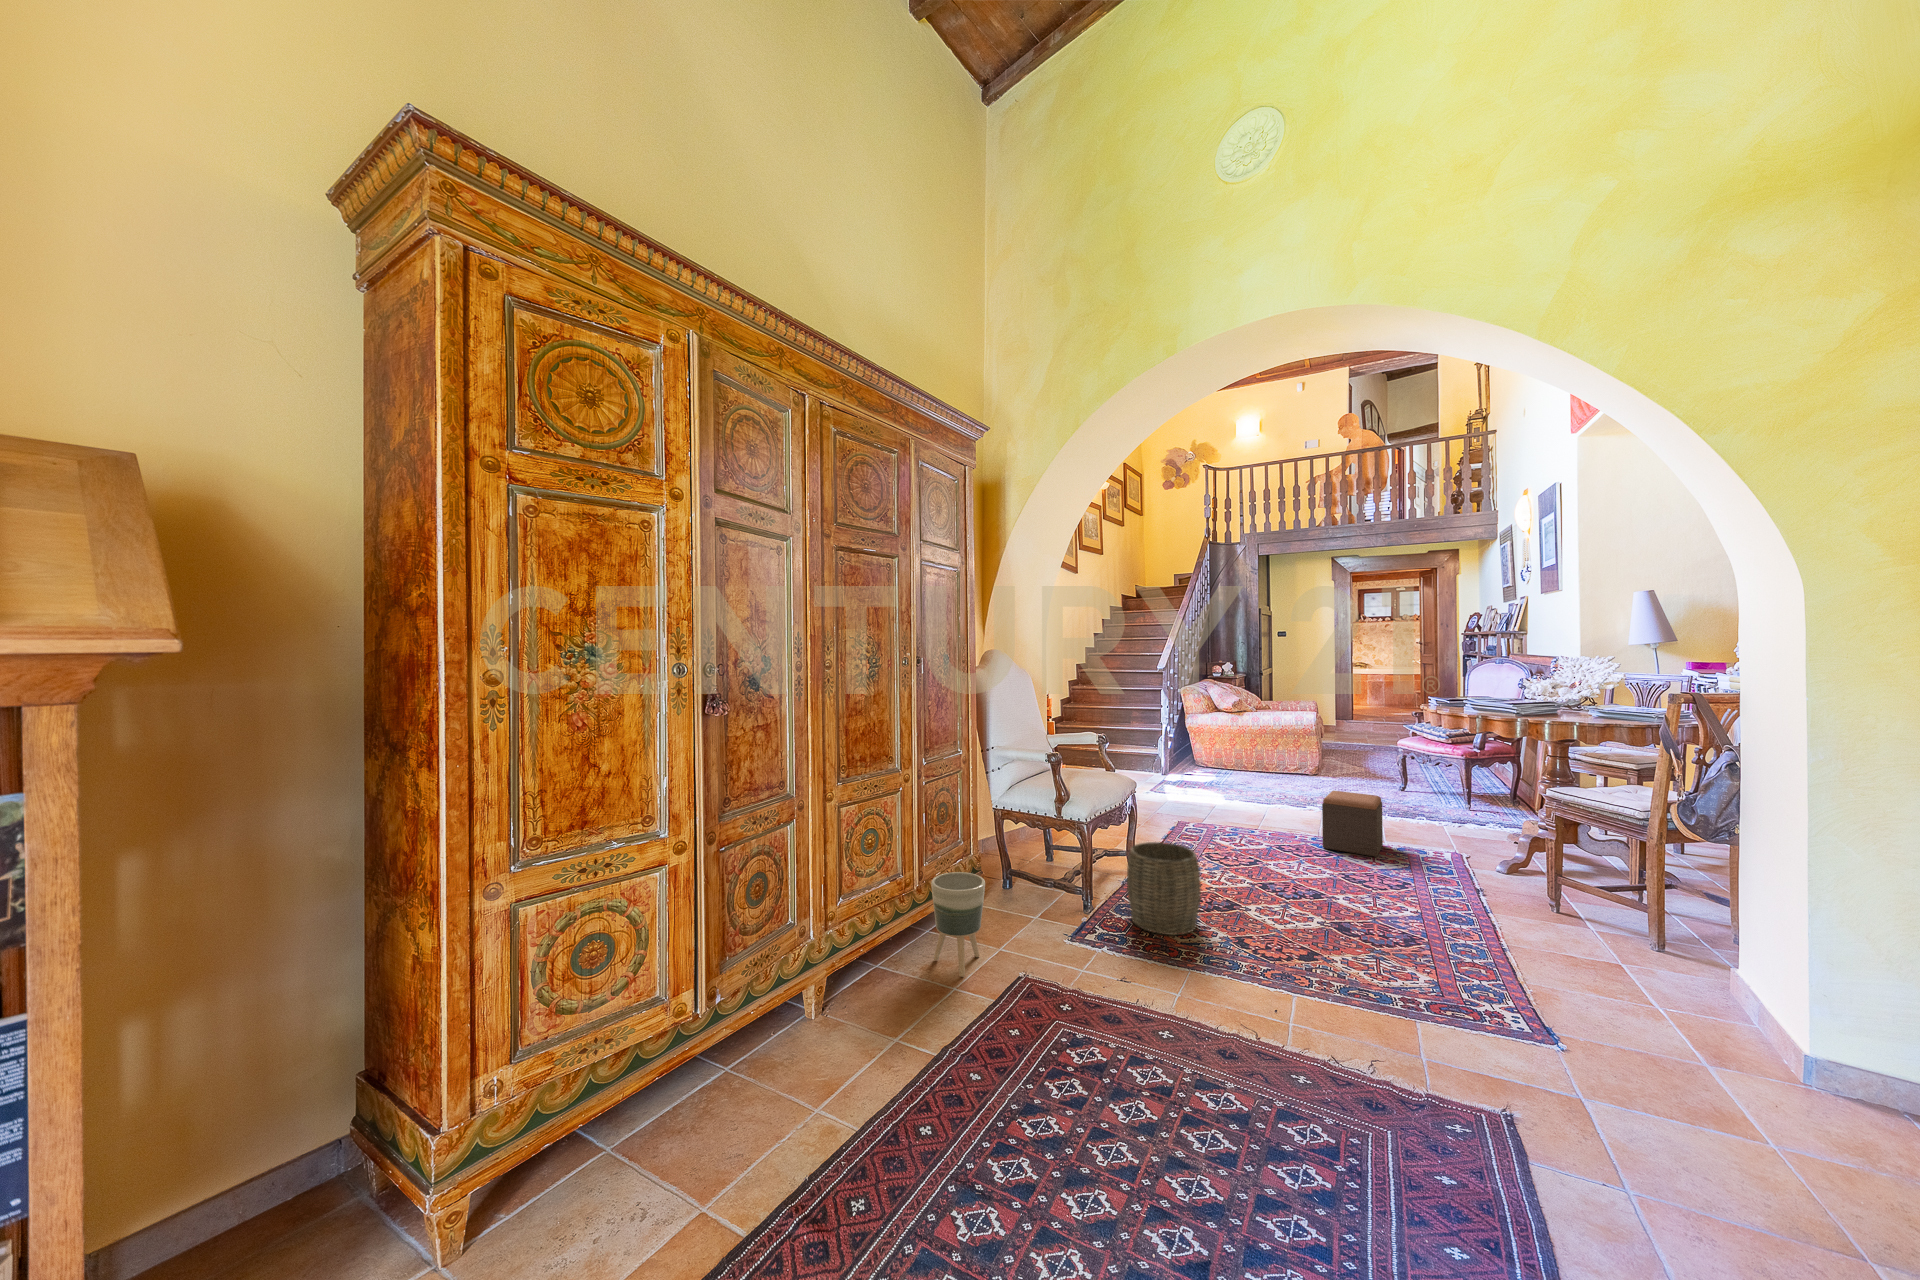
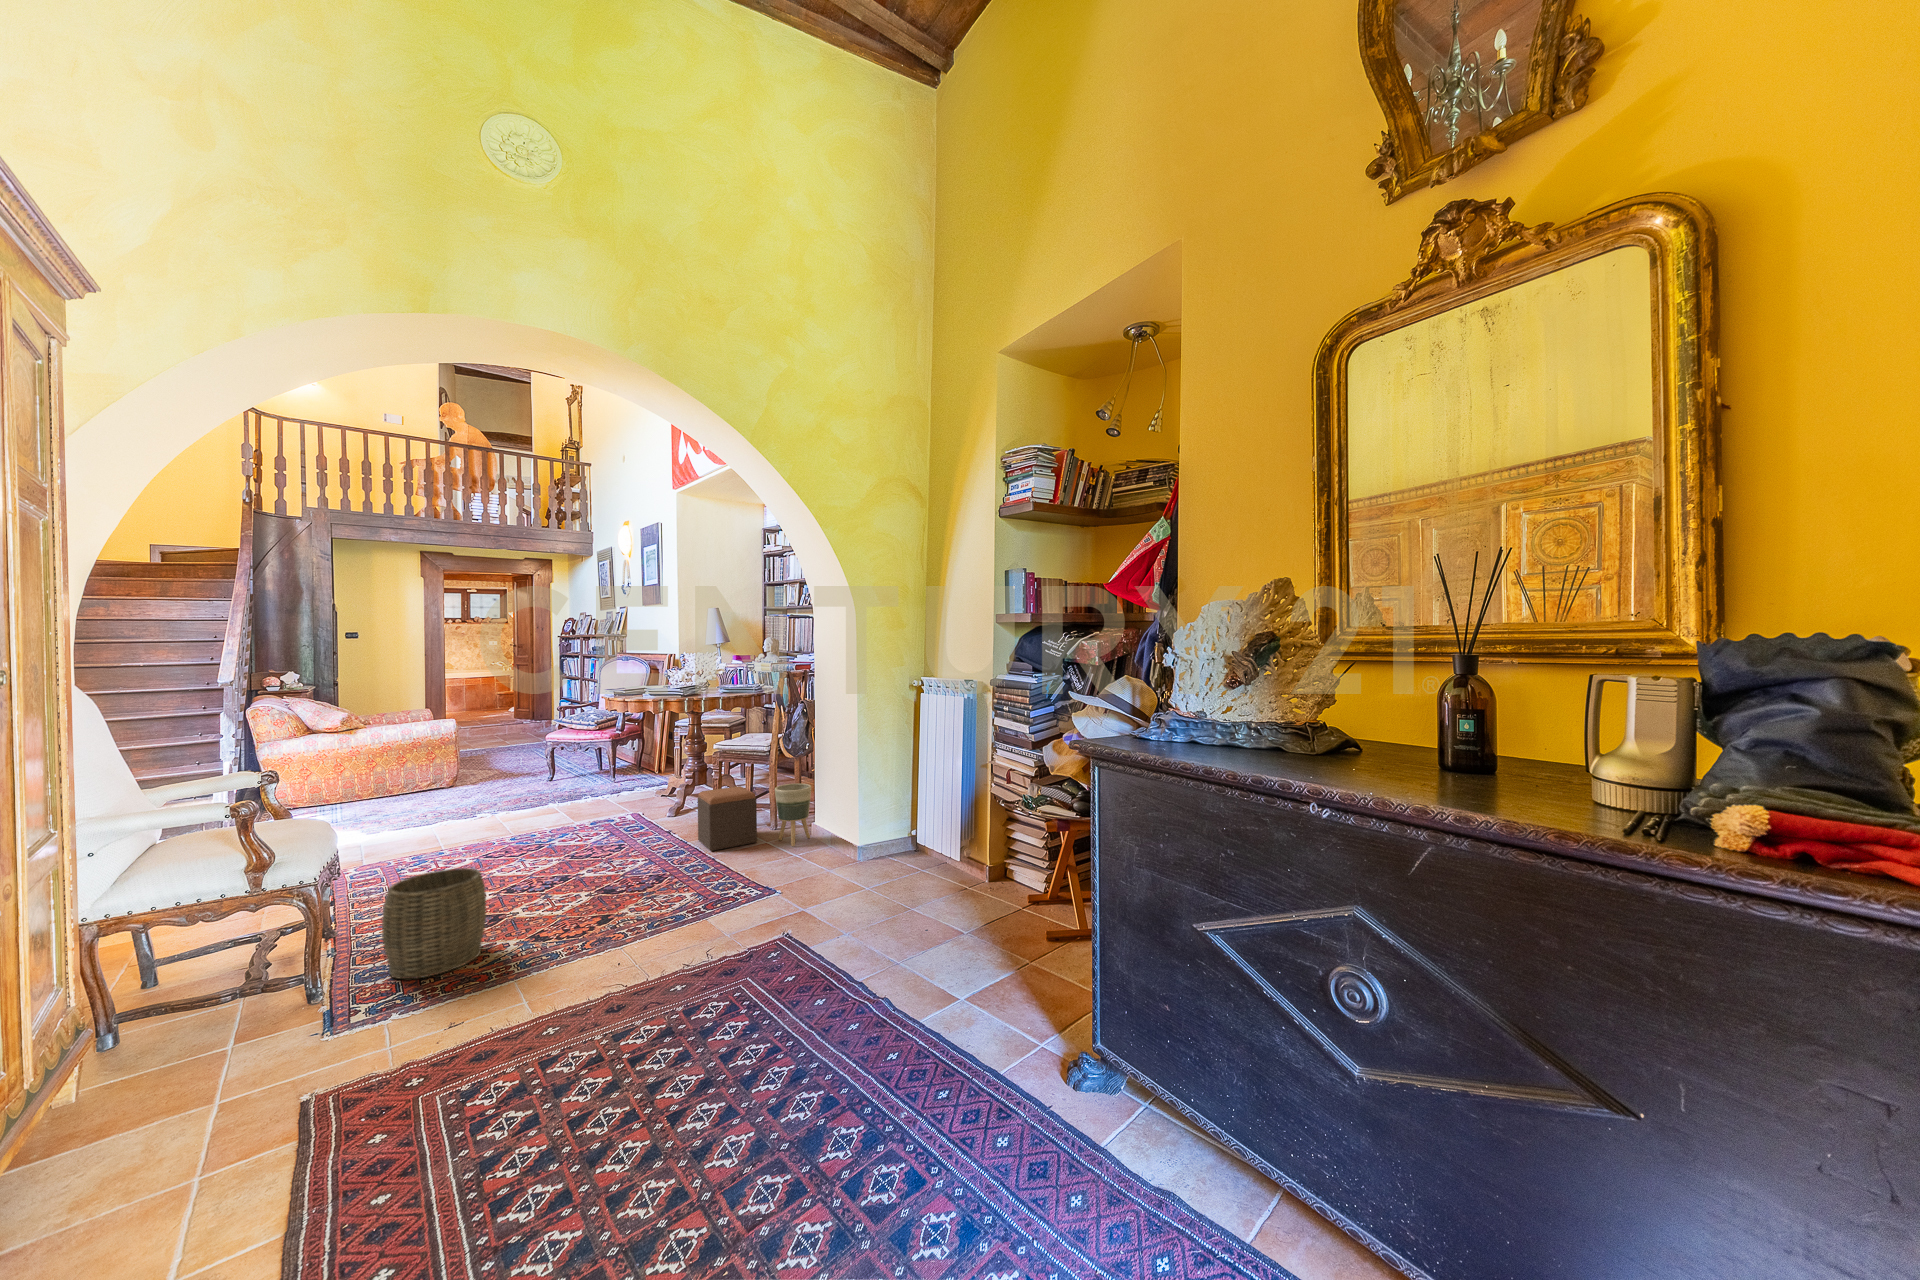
footstool: present [1322,791,1383,857] -> present [698,786,757,851]
planter: present [931,872,985,977] -> present [775,783,811,846]

